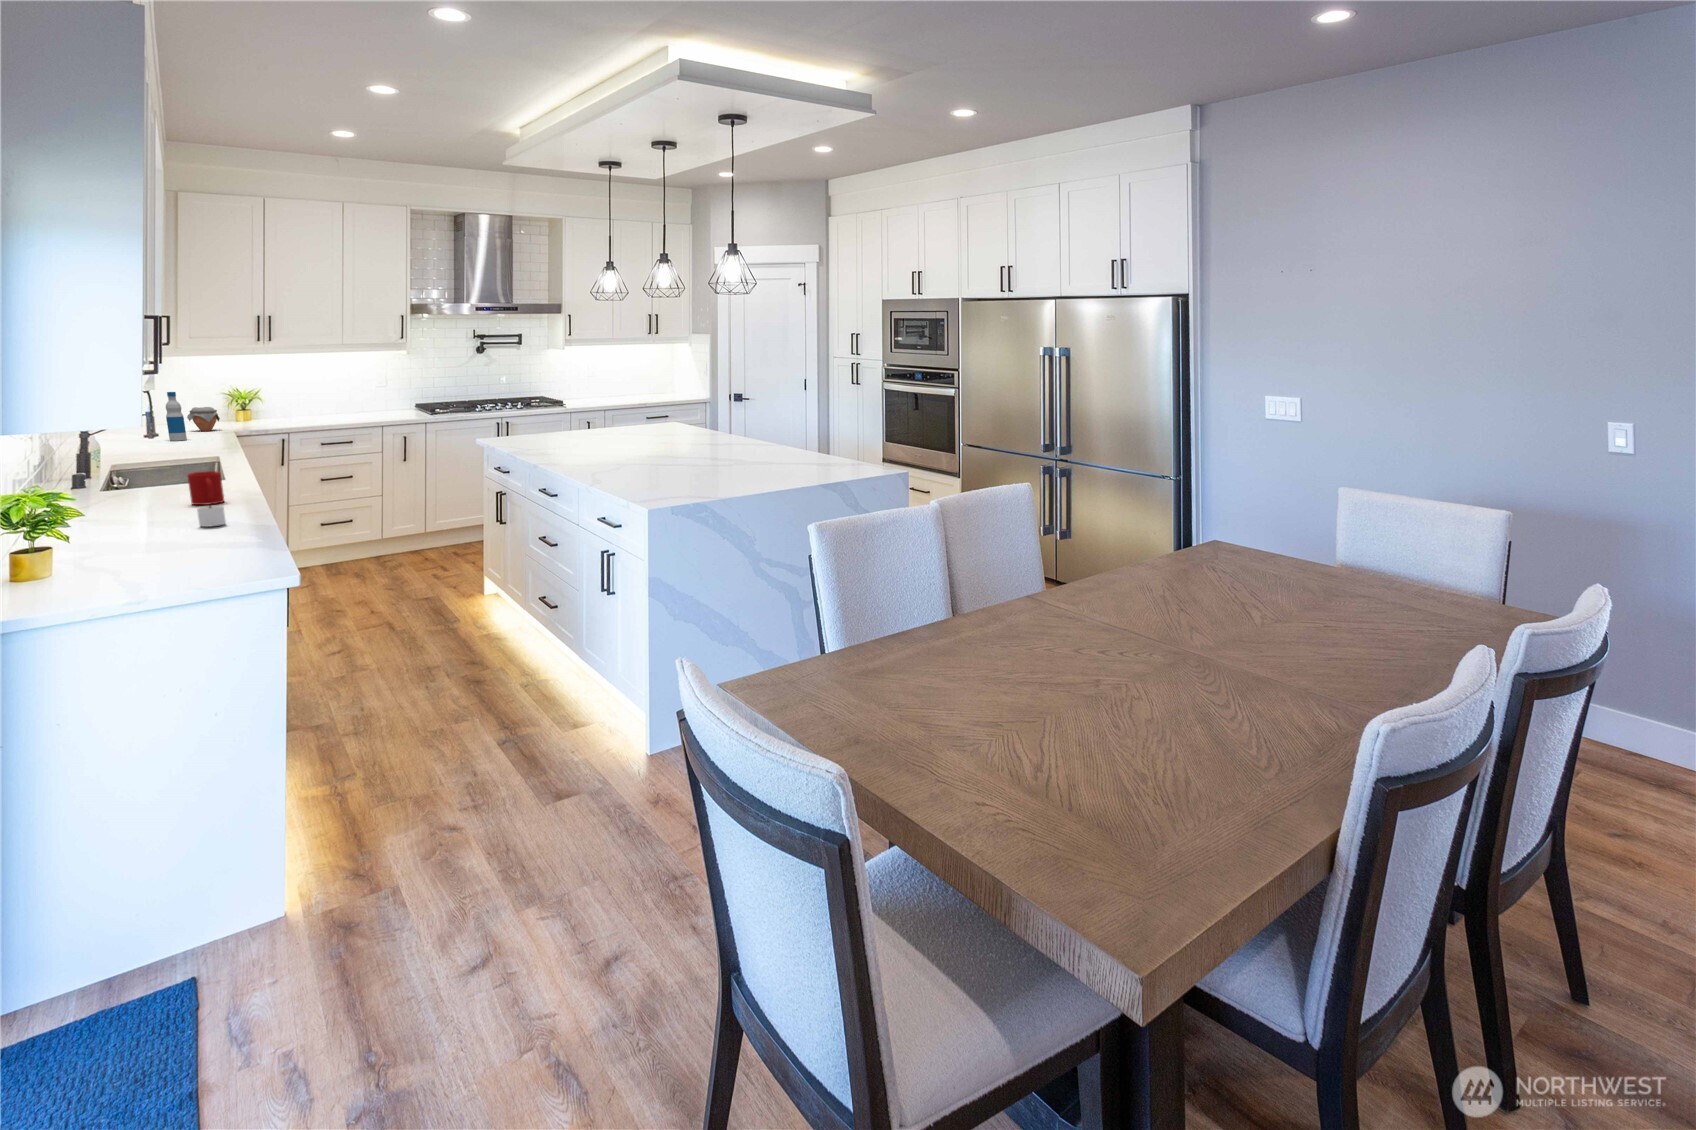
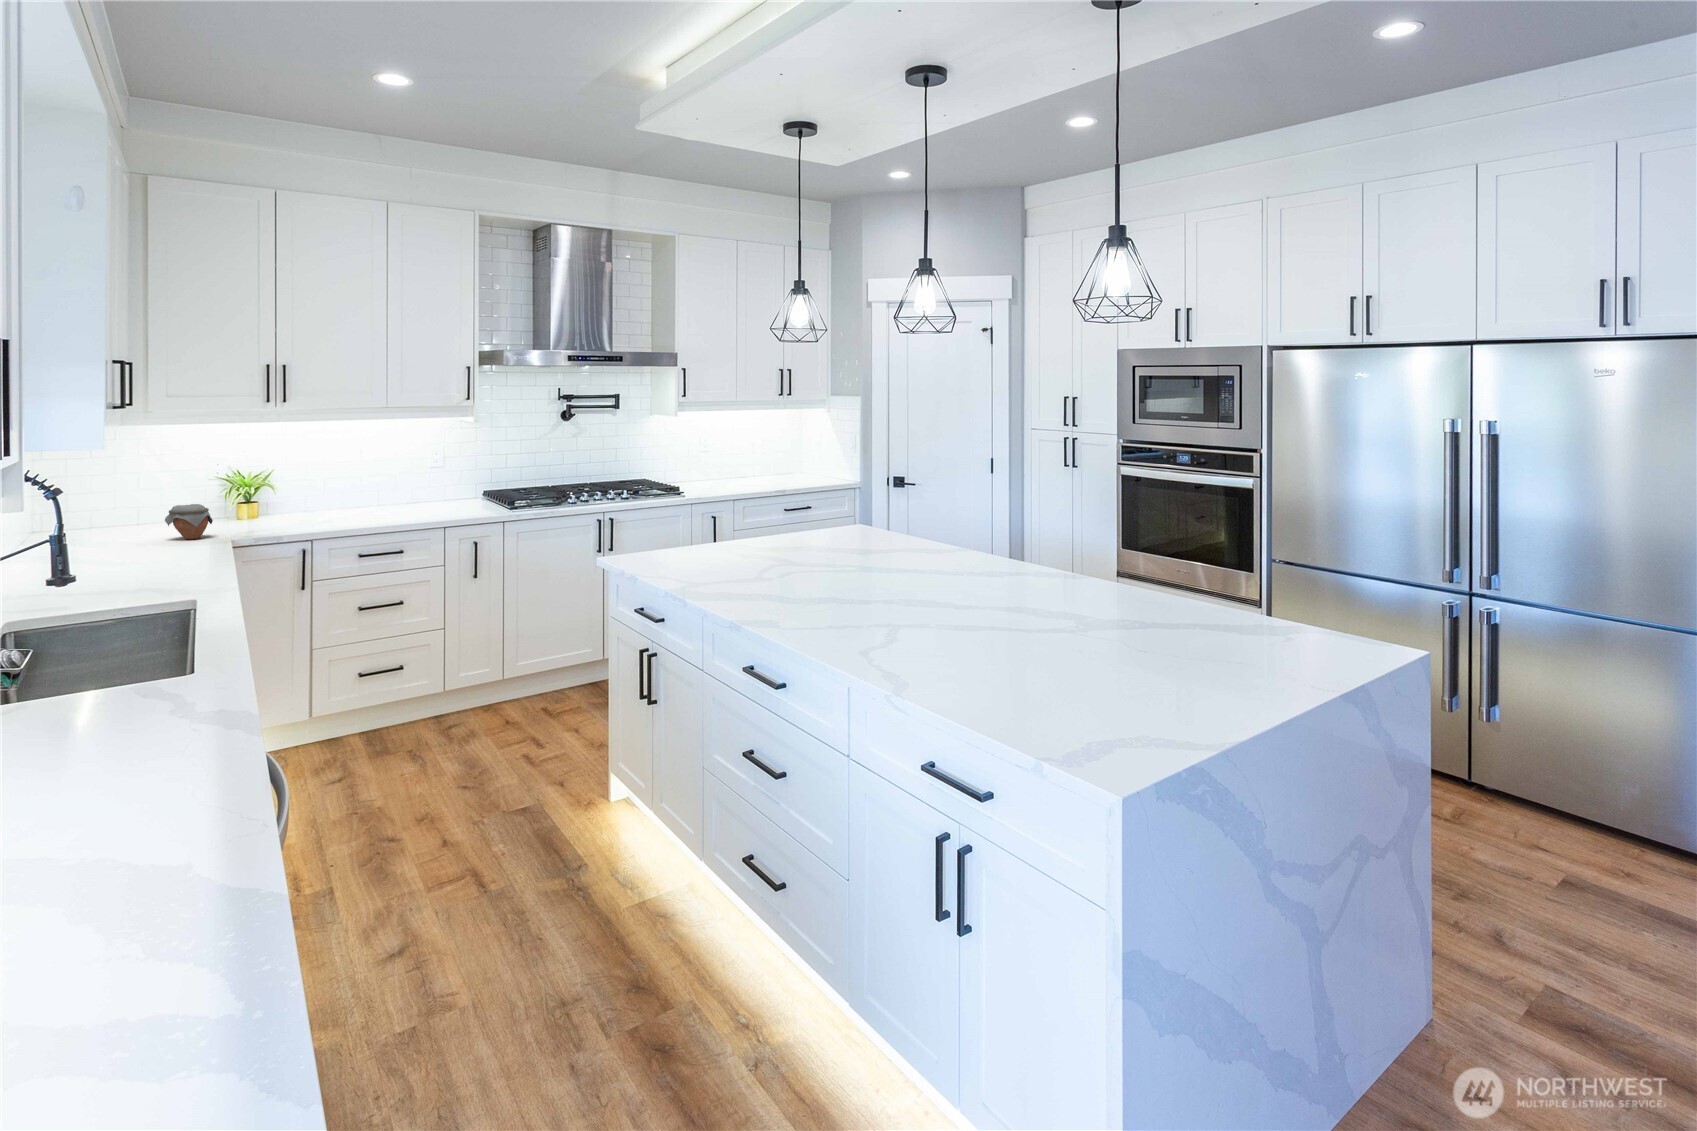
bottle: present [166,392,187,441] -> none [126,490,158,564]
mug: present [187,471,224,505] -> none [81,733,170,822]
candle: present [197,505,226,527] -> none [58,907,182,987]

